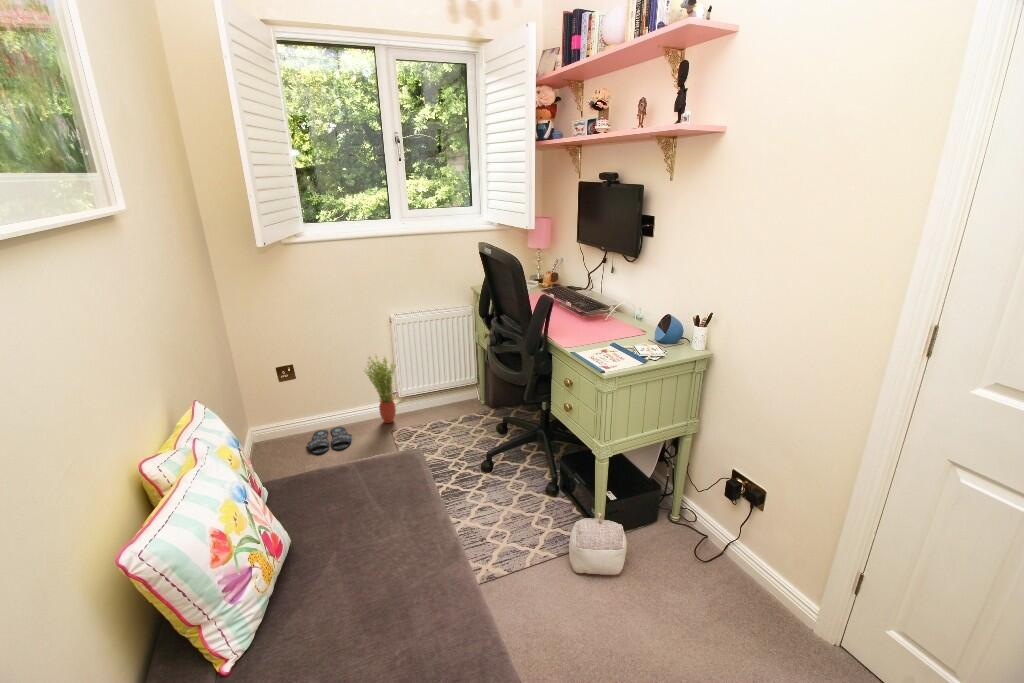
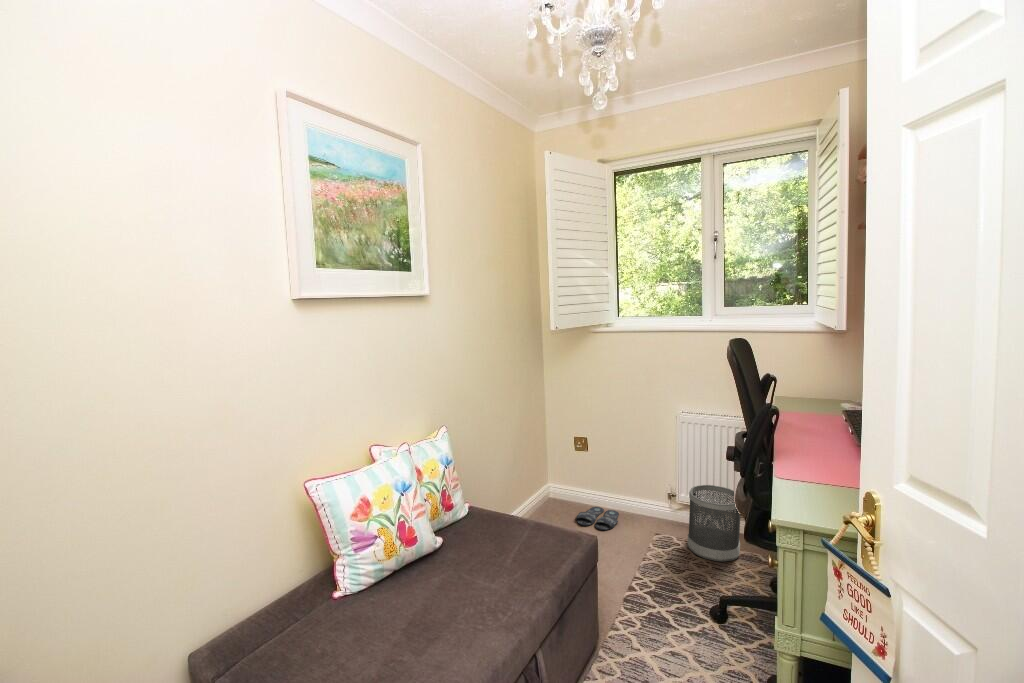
potted plant: present [366,356,396,423] -> none [642,448,676,527]
wastebasket: none [416,370,462,433] -> present [687,485,740,562]

